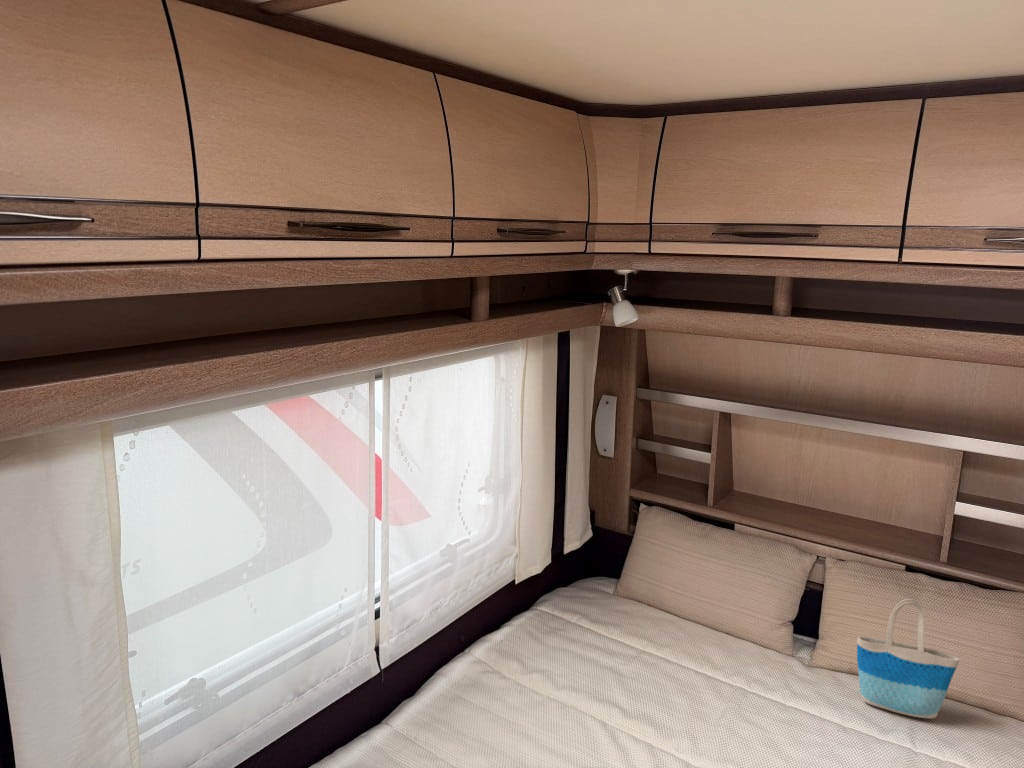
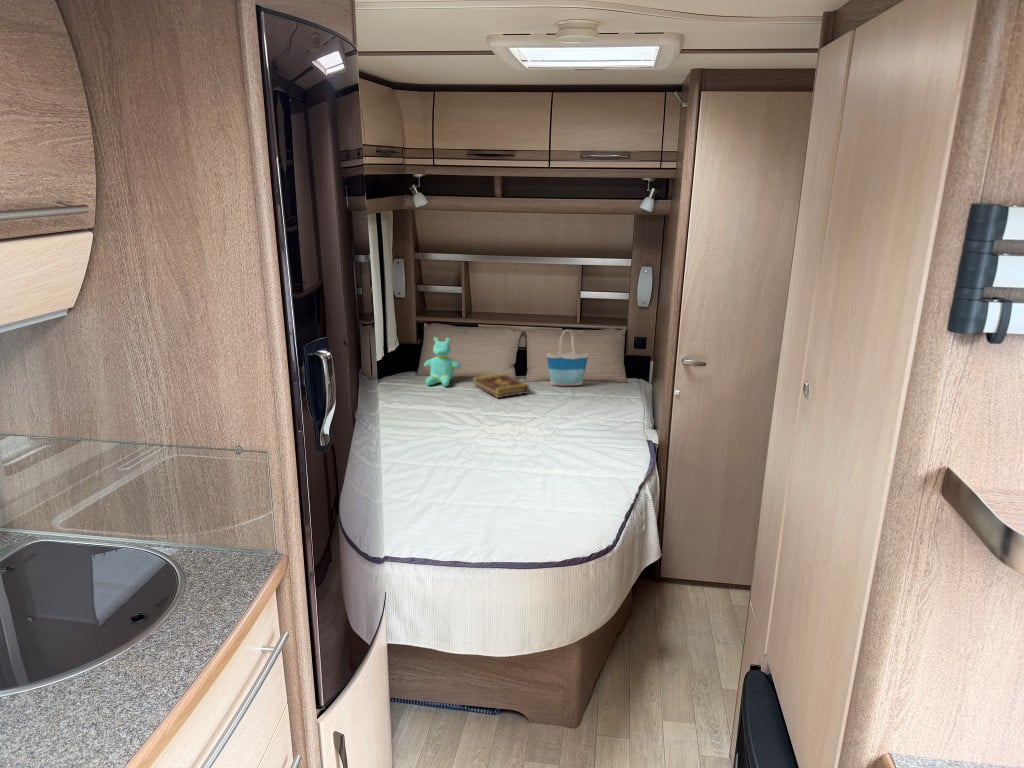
teddy bear: none [607,555,677,655] -> present [424,337,460,386]
book: none [697,646,804,725] -> present [475,374,529,398]

